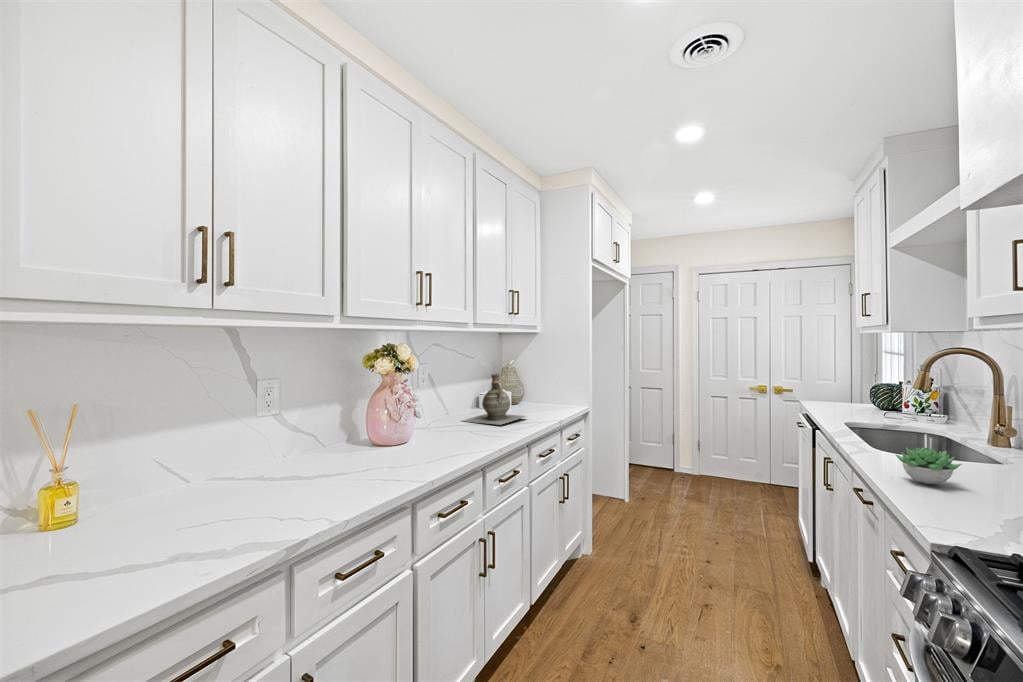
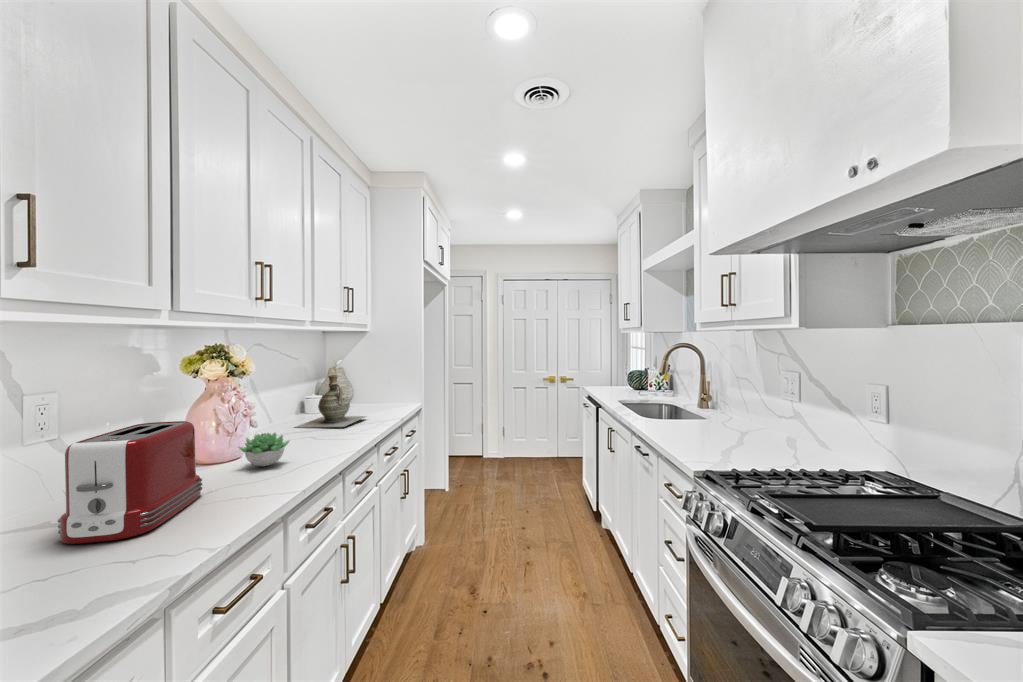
toaster: none [252,408,357,500] -> present [57,421,202,544]
succulent plant: present [896,447,962,484] -> present [238,432,290,466]

